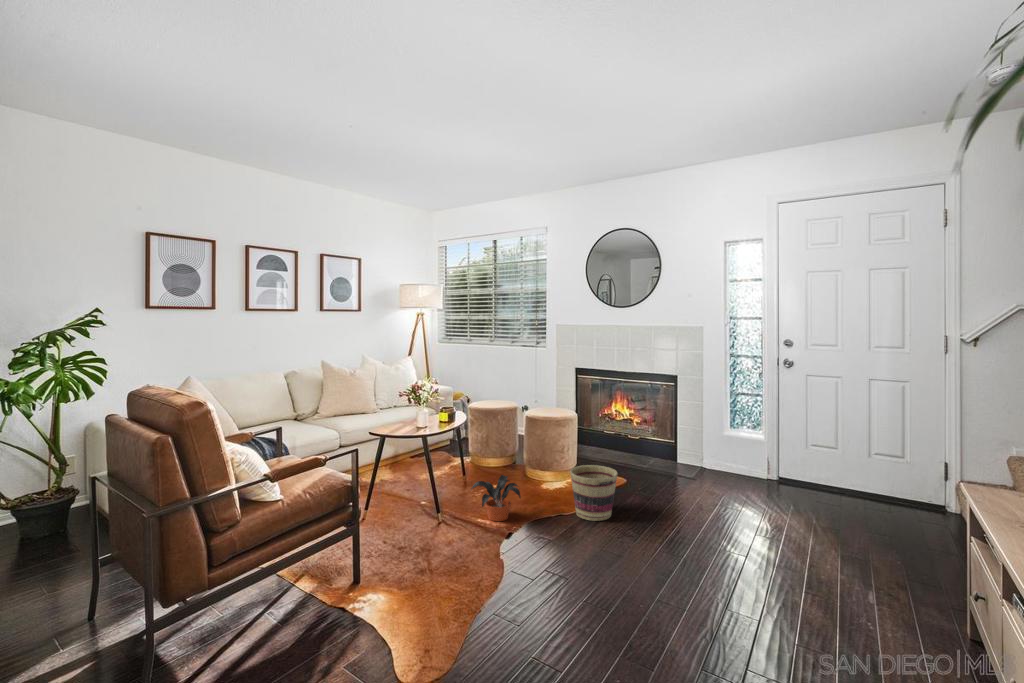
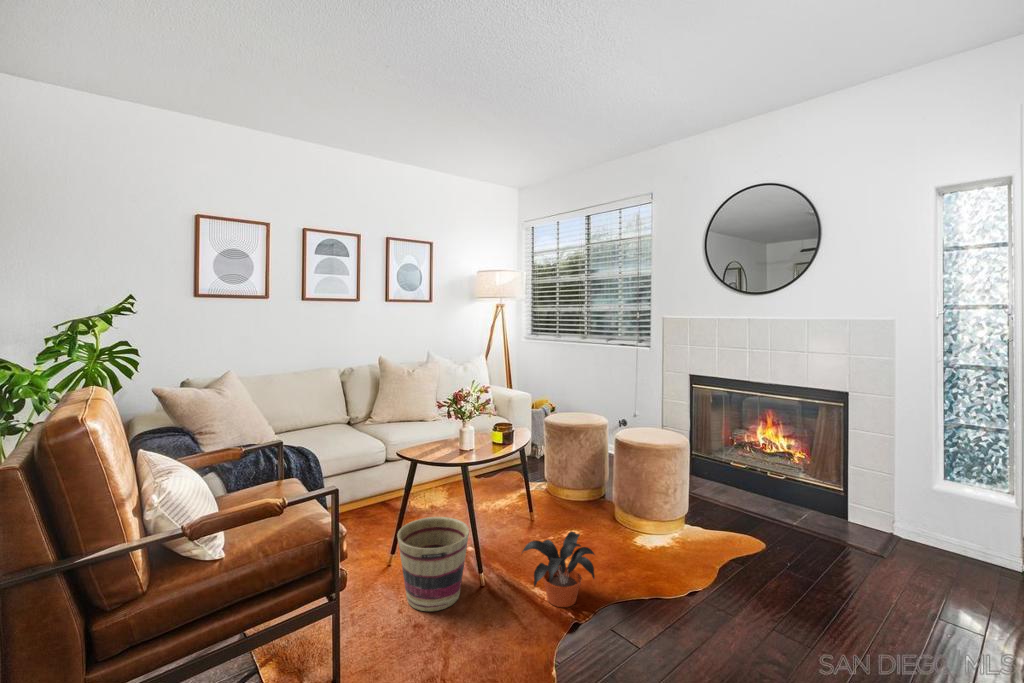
basket: present [570,465,618,521] -> present [397,517,469,611]

